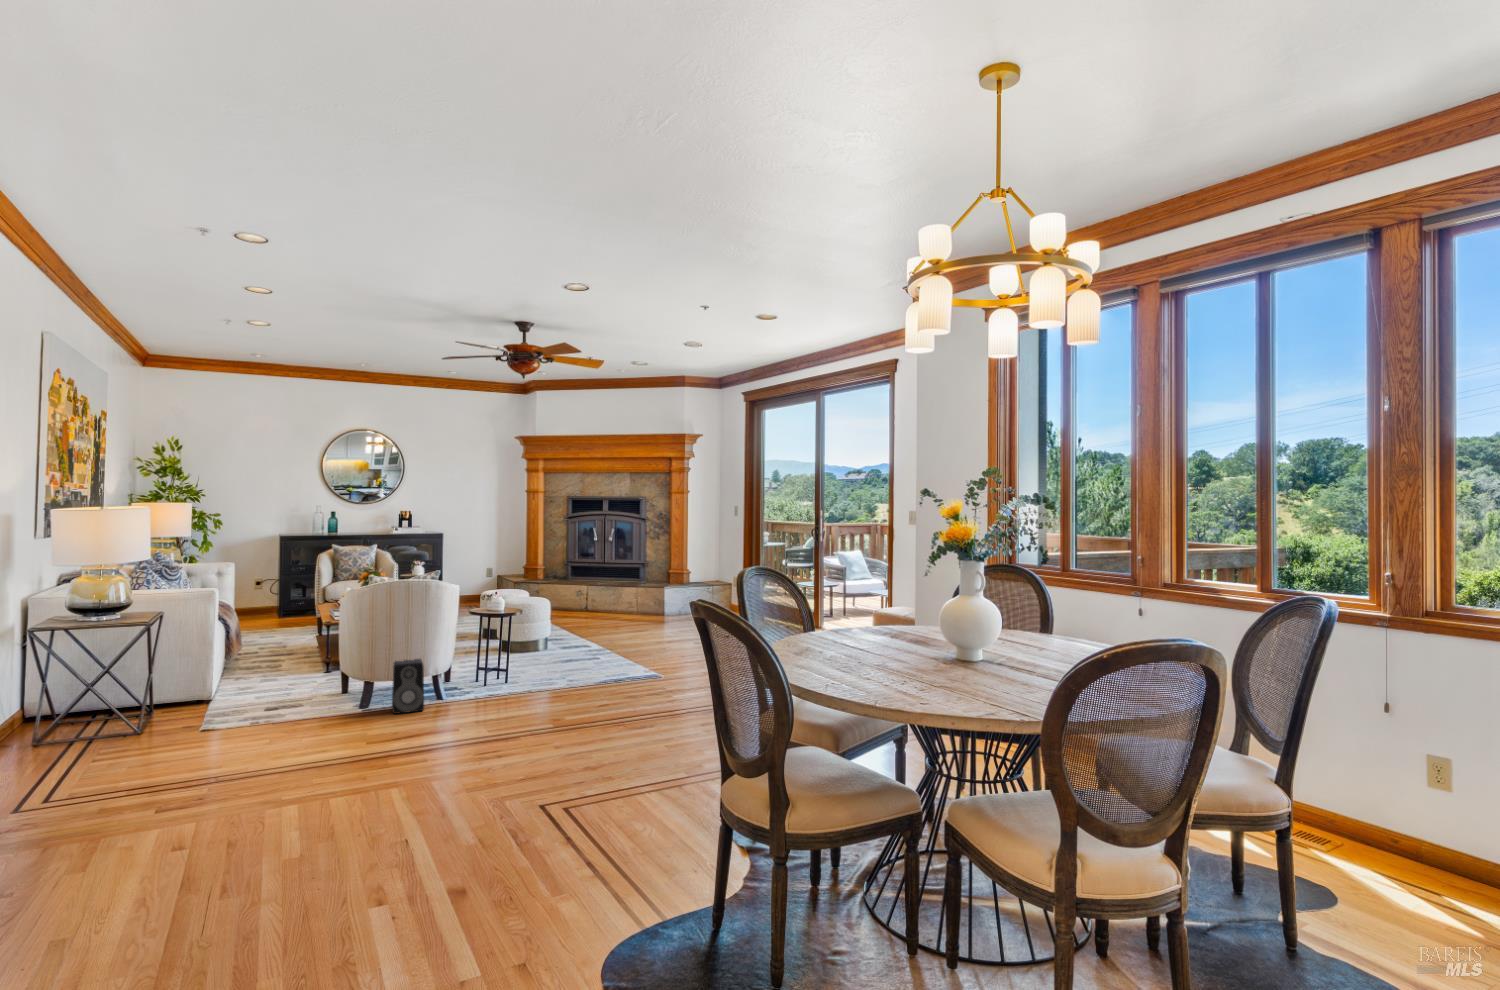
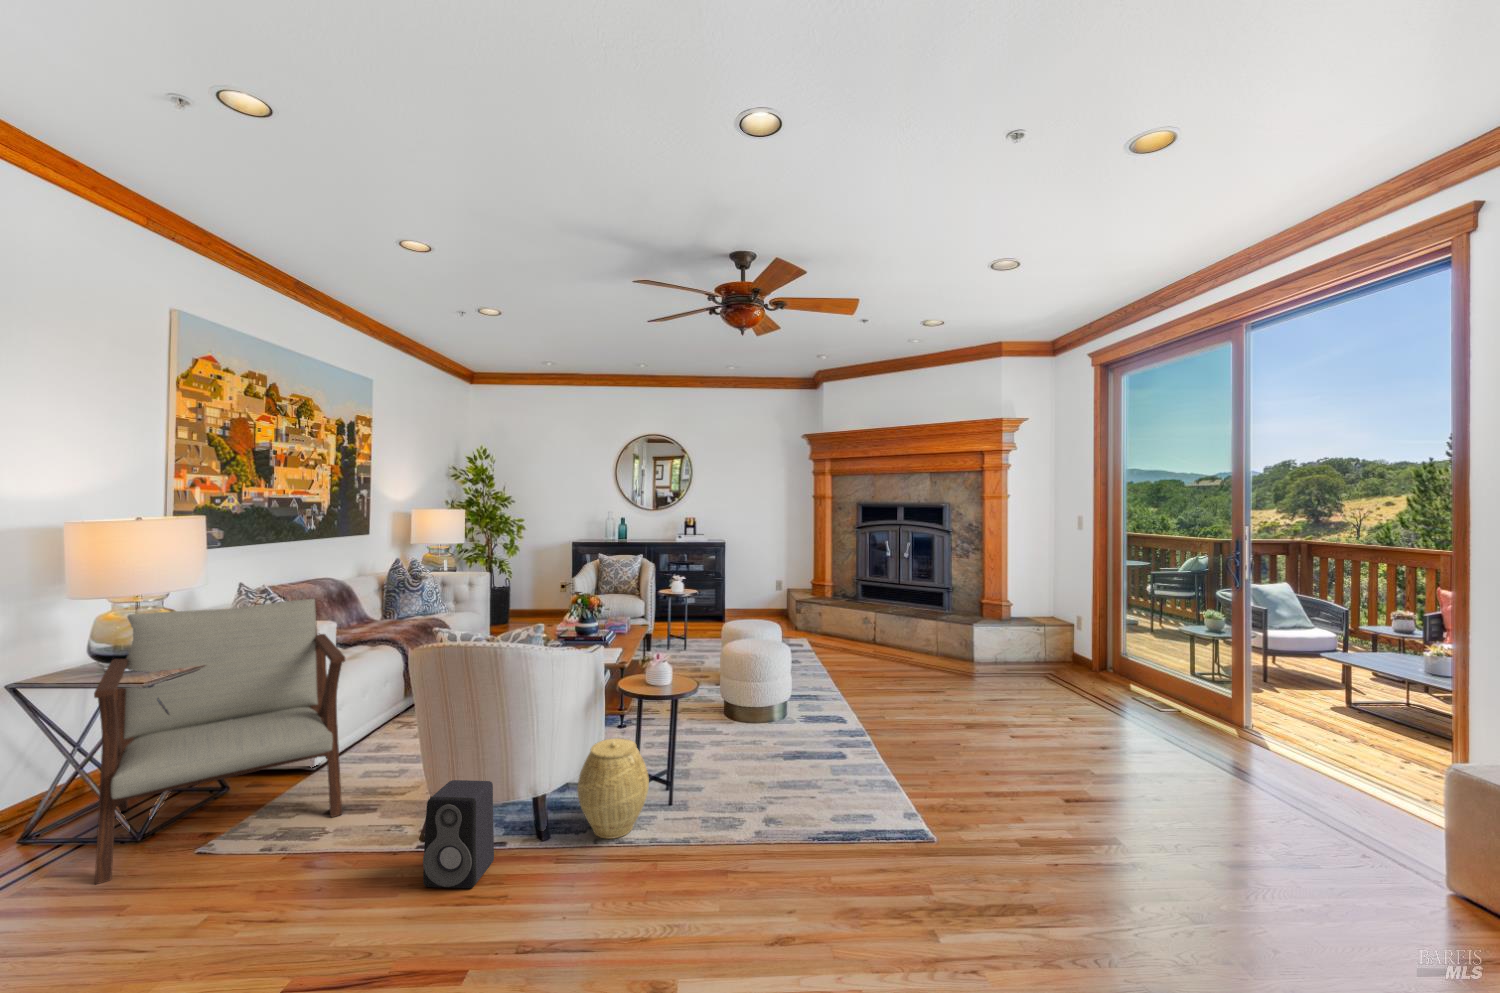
lounge chair: none [84,569,287,740] -> present [94,599,345,884]
woven basket: none [457,639,501,693] -> present [577,738,649,839]

